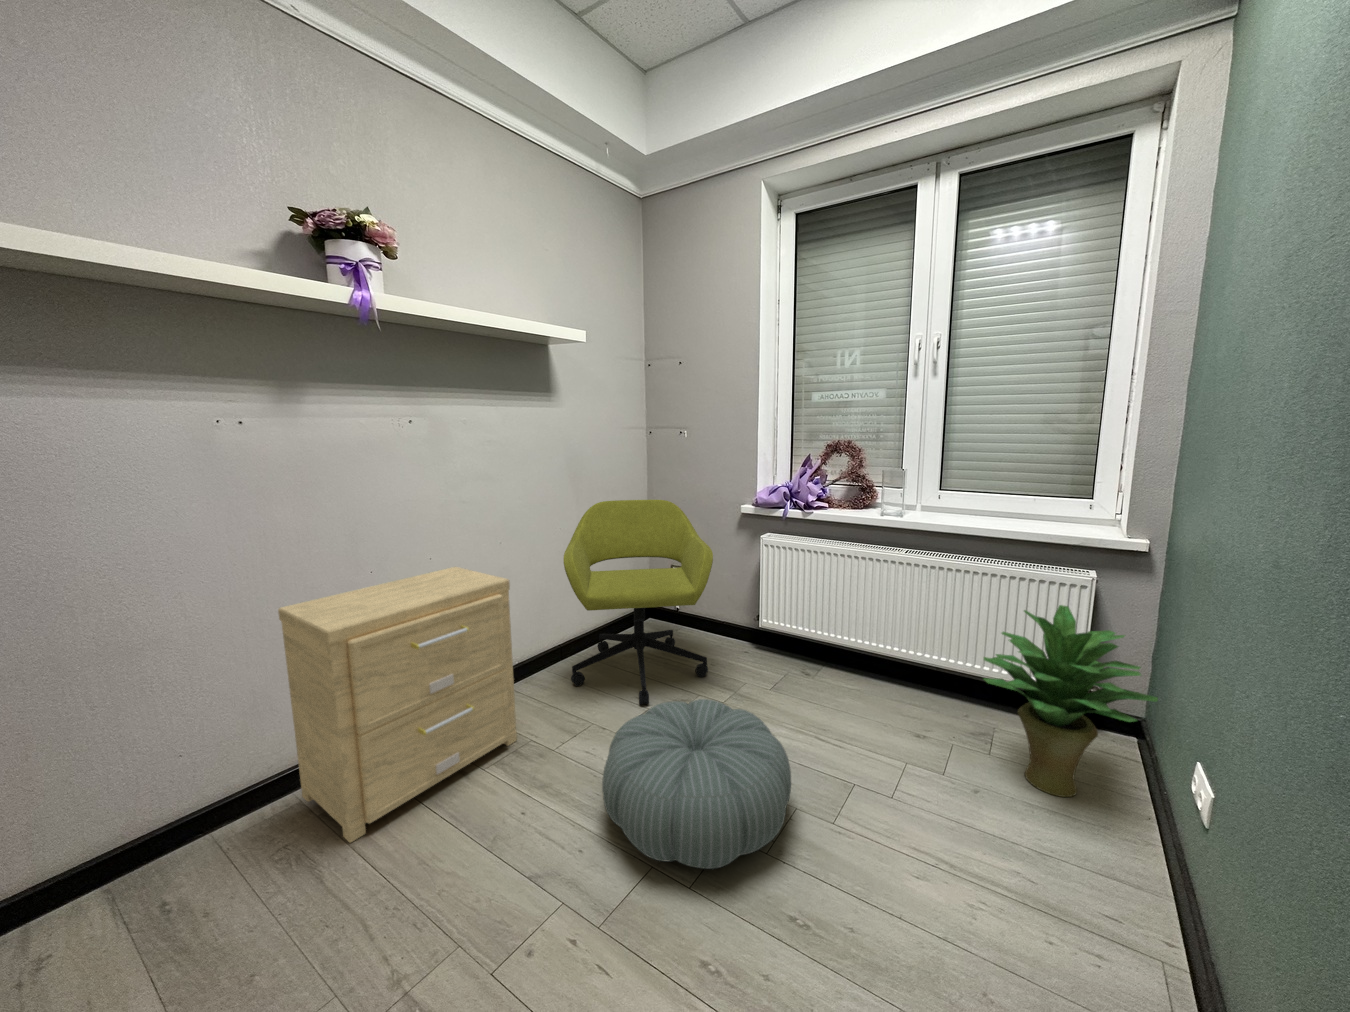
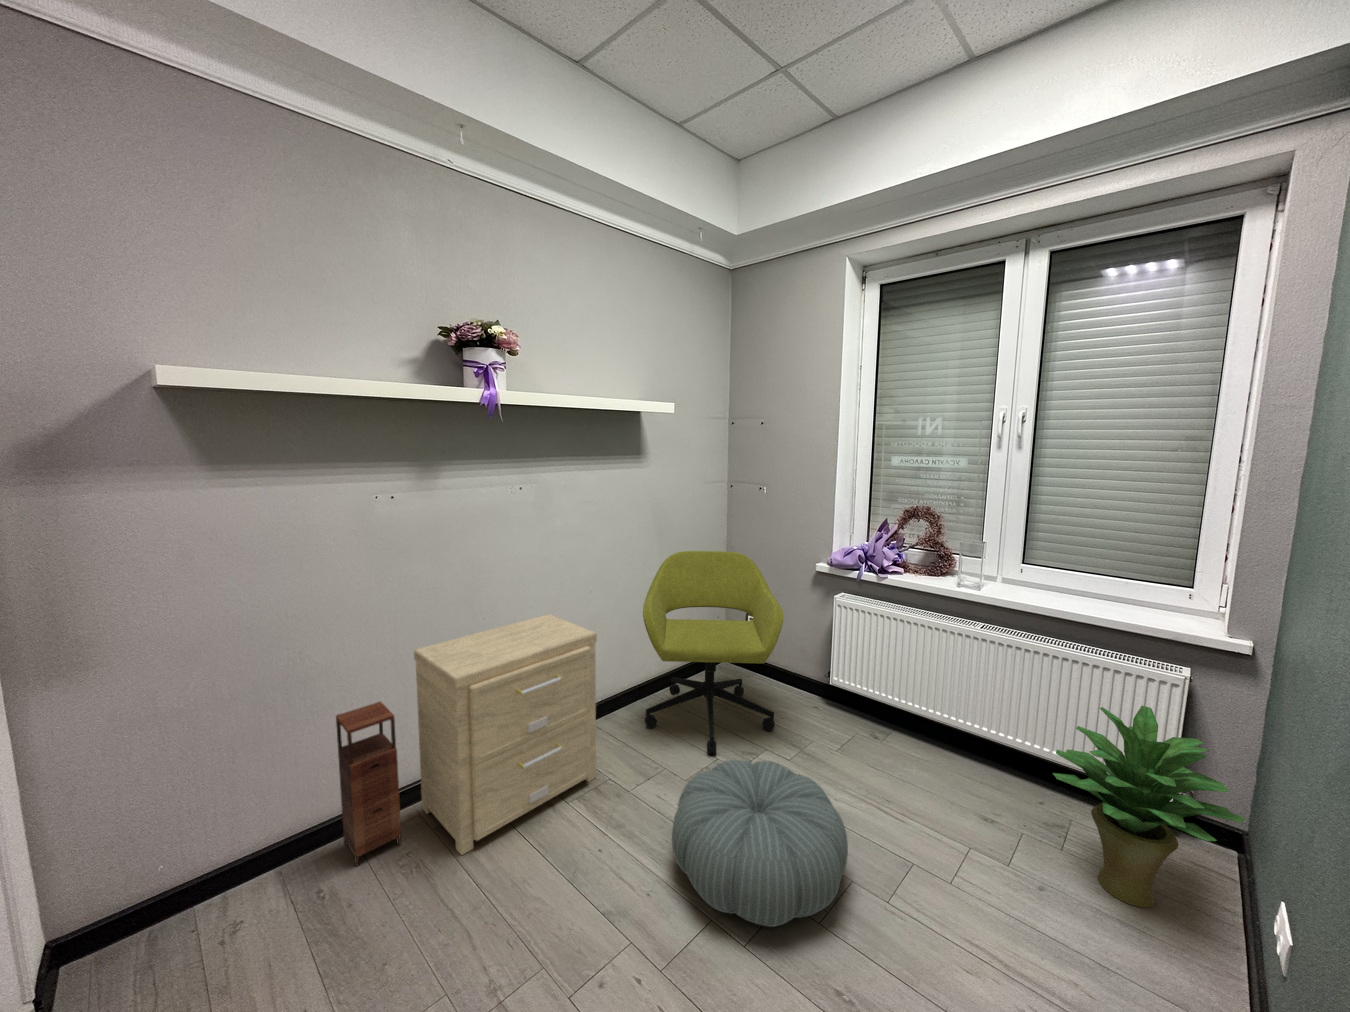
storage cabinet: none [168,672,271,874] -> present [336,702,401,866]

